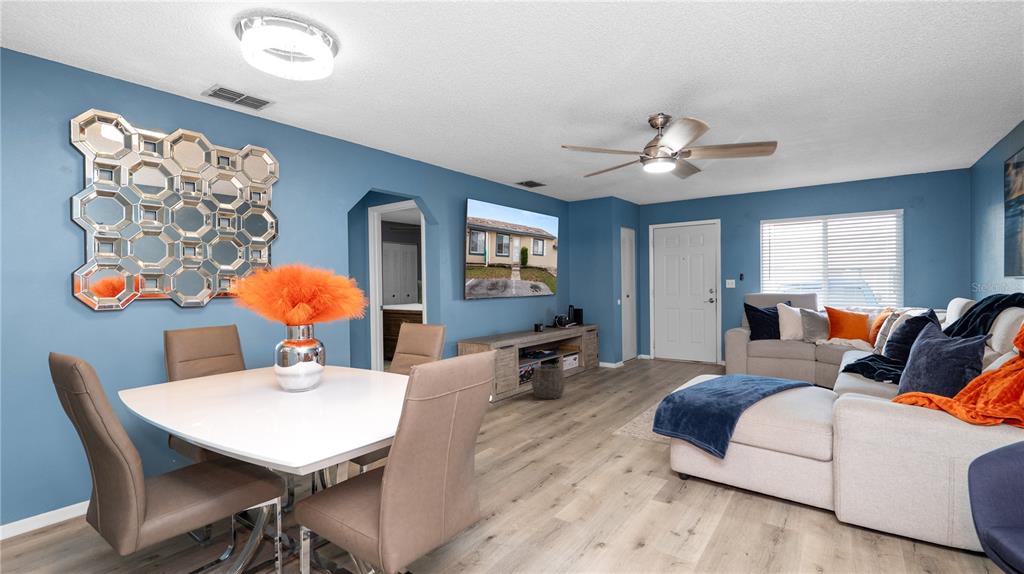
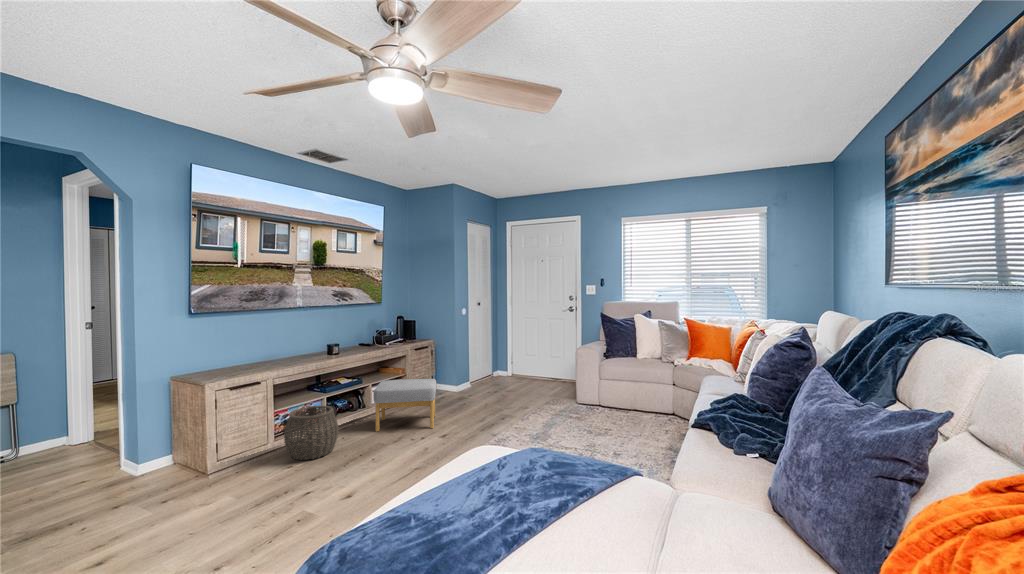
footstool: none [574,352,622,387] -> present [374,379,437,432]

